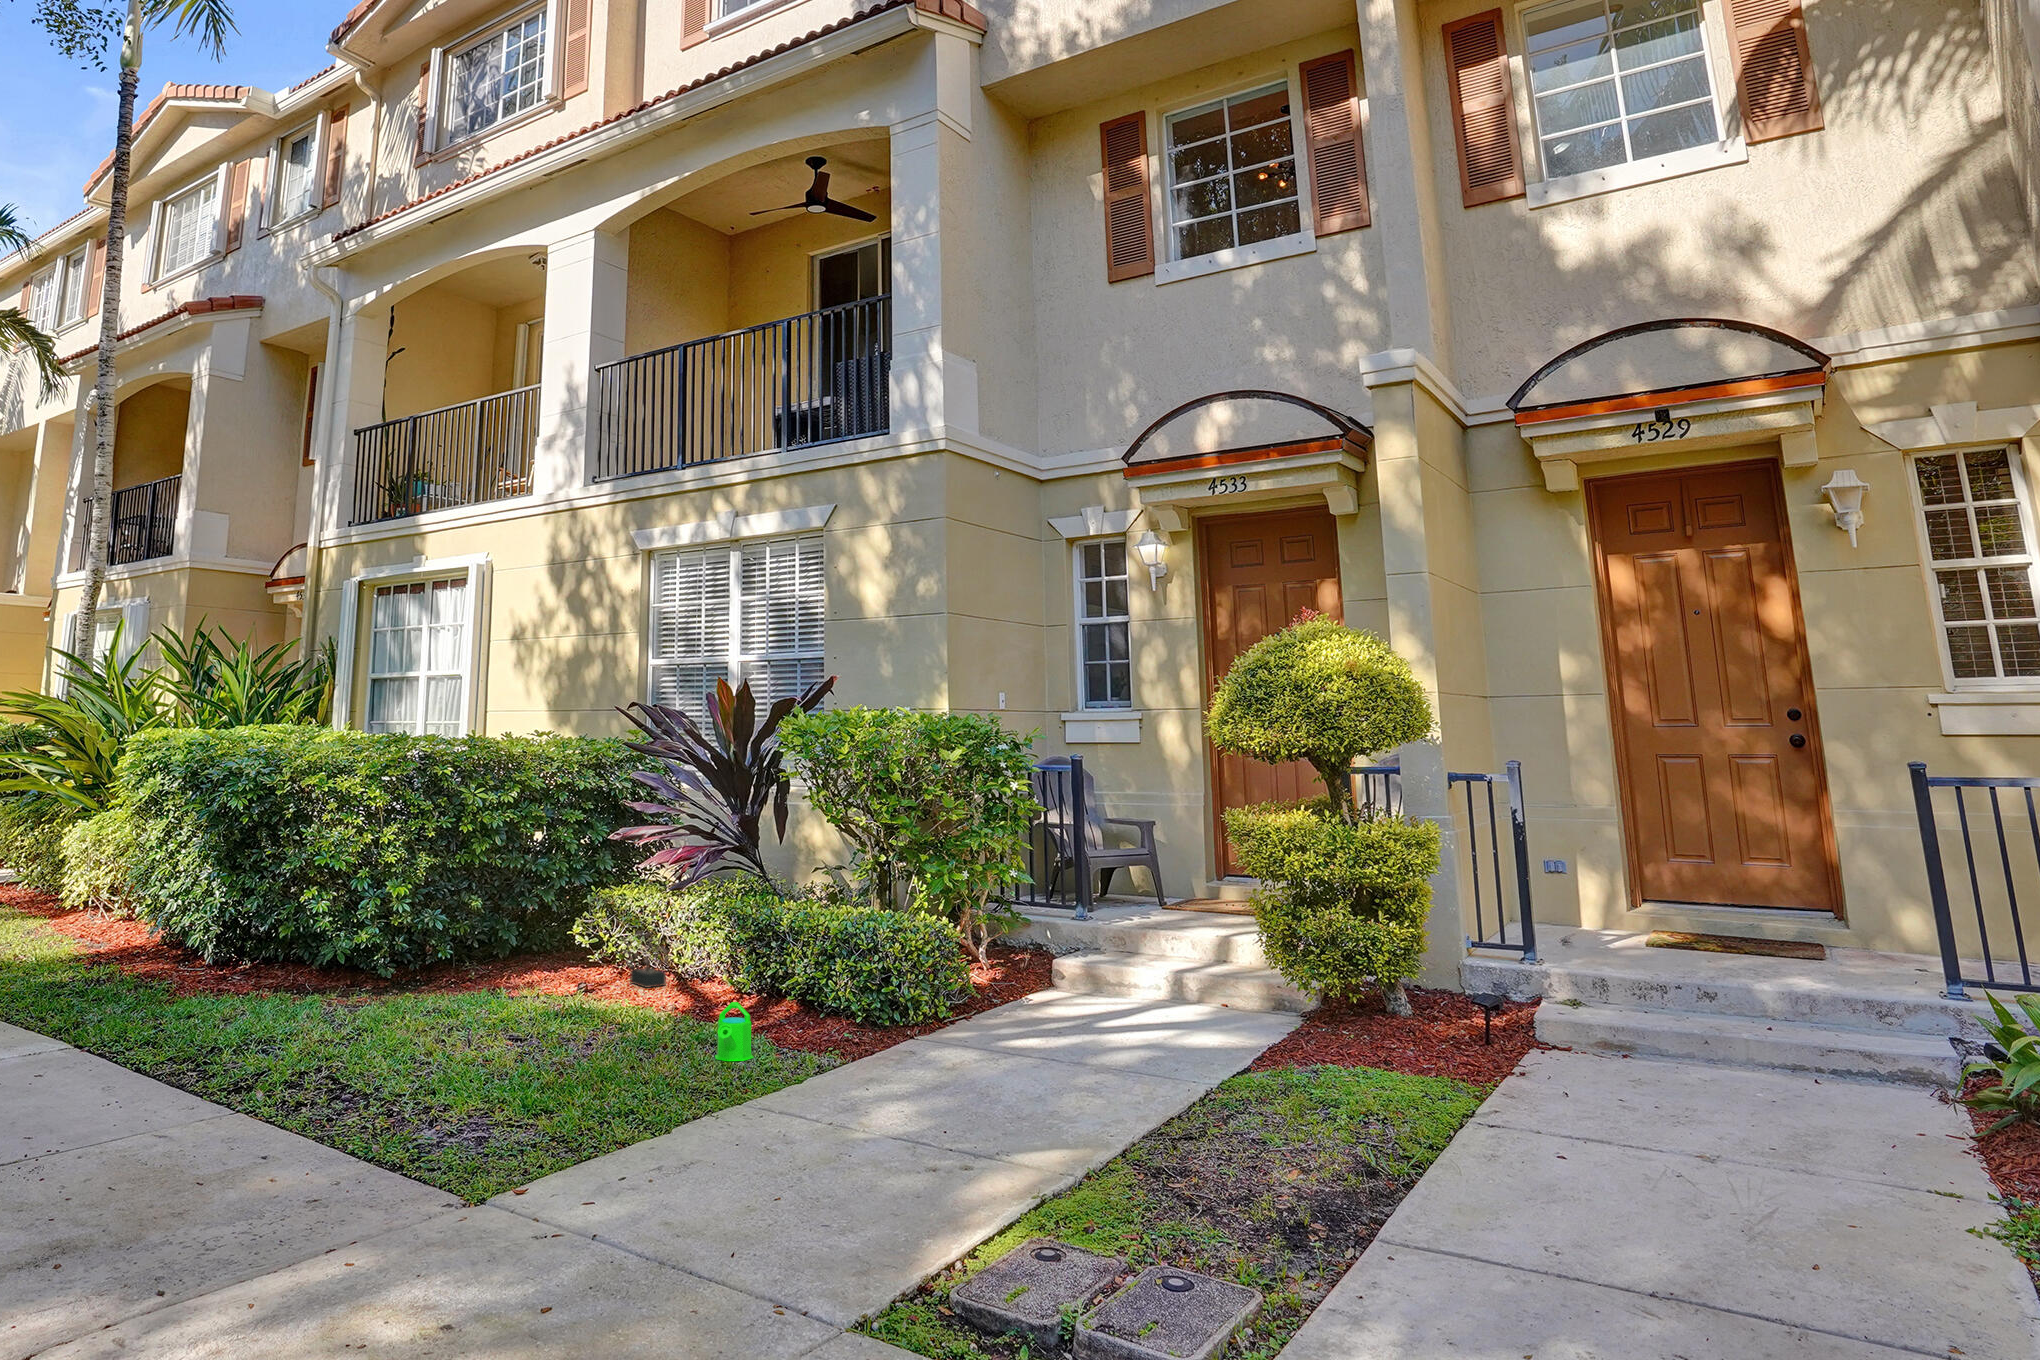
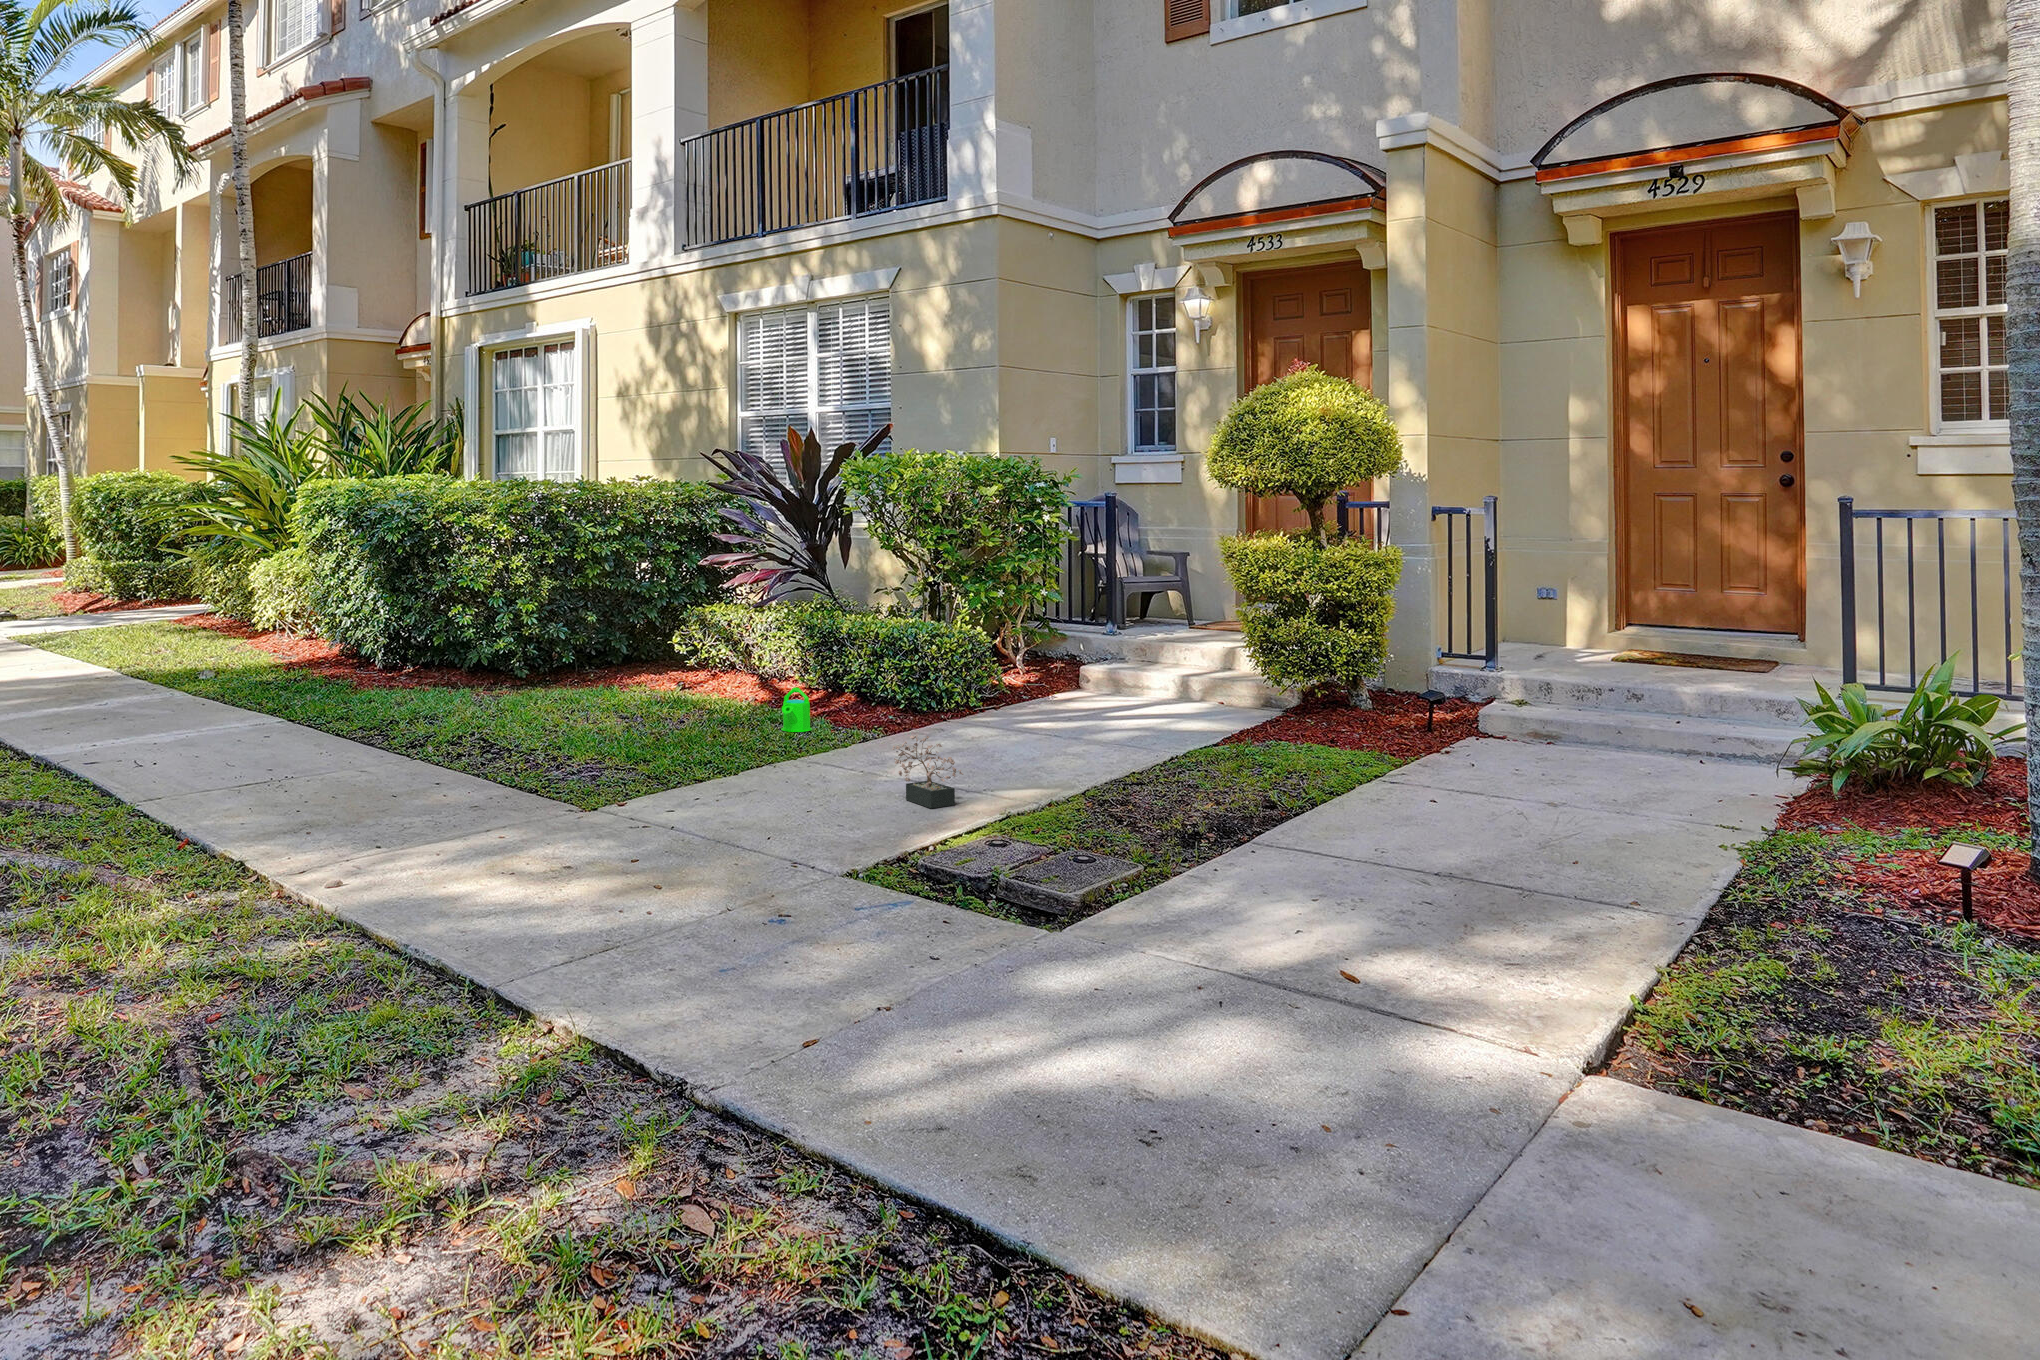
decorative plant: present [623,931,671,988] -> present [892,735,963,808]

